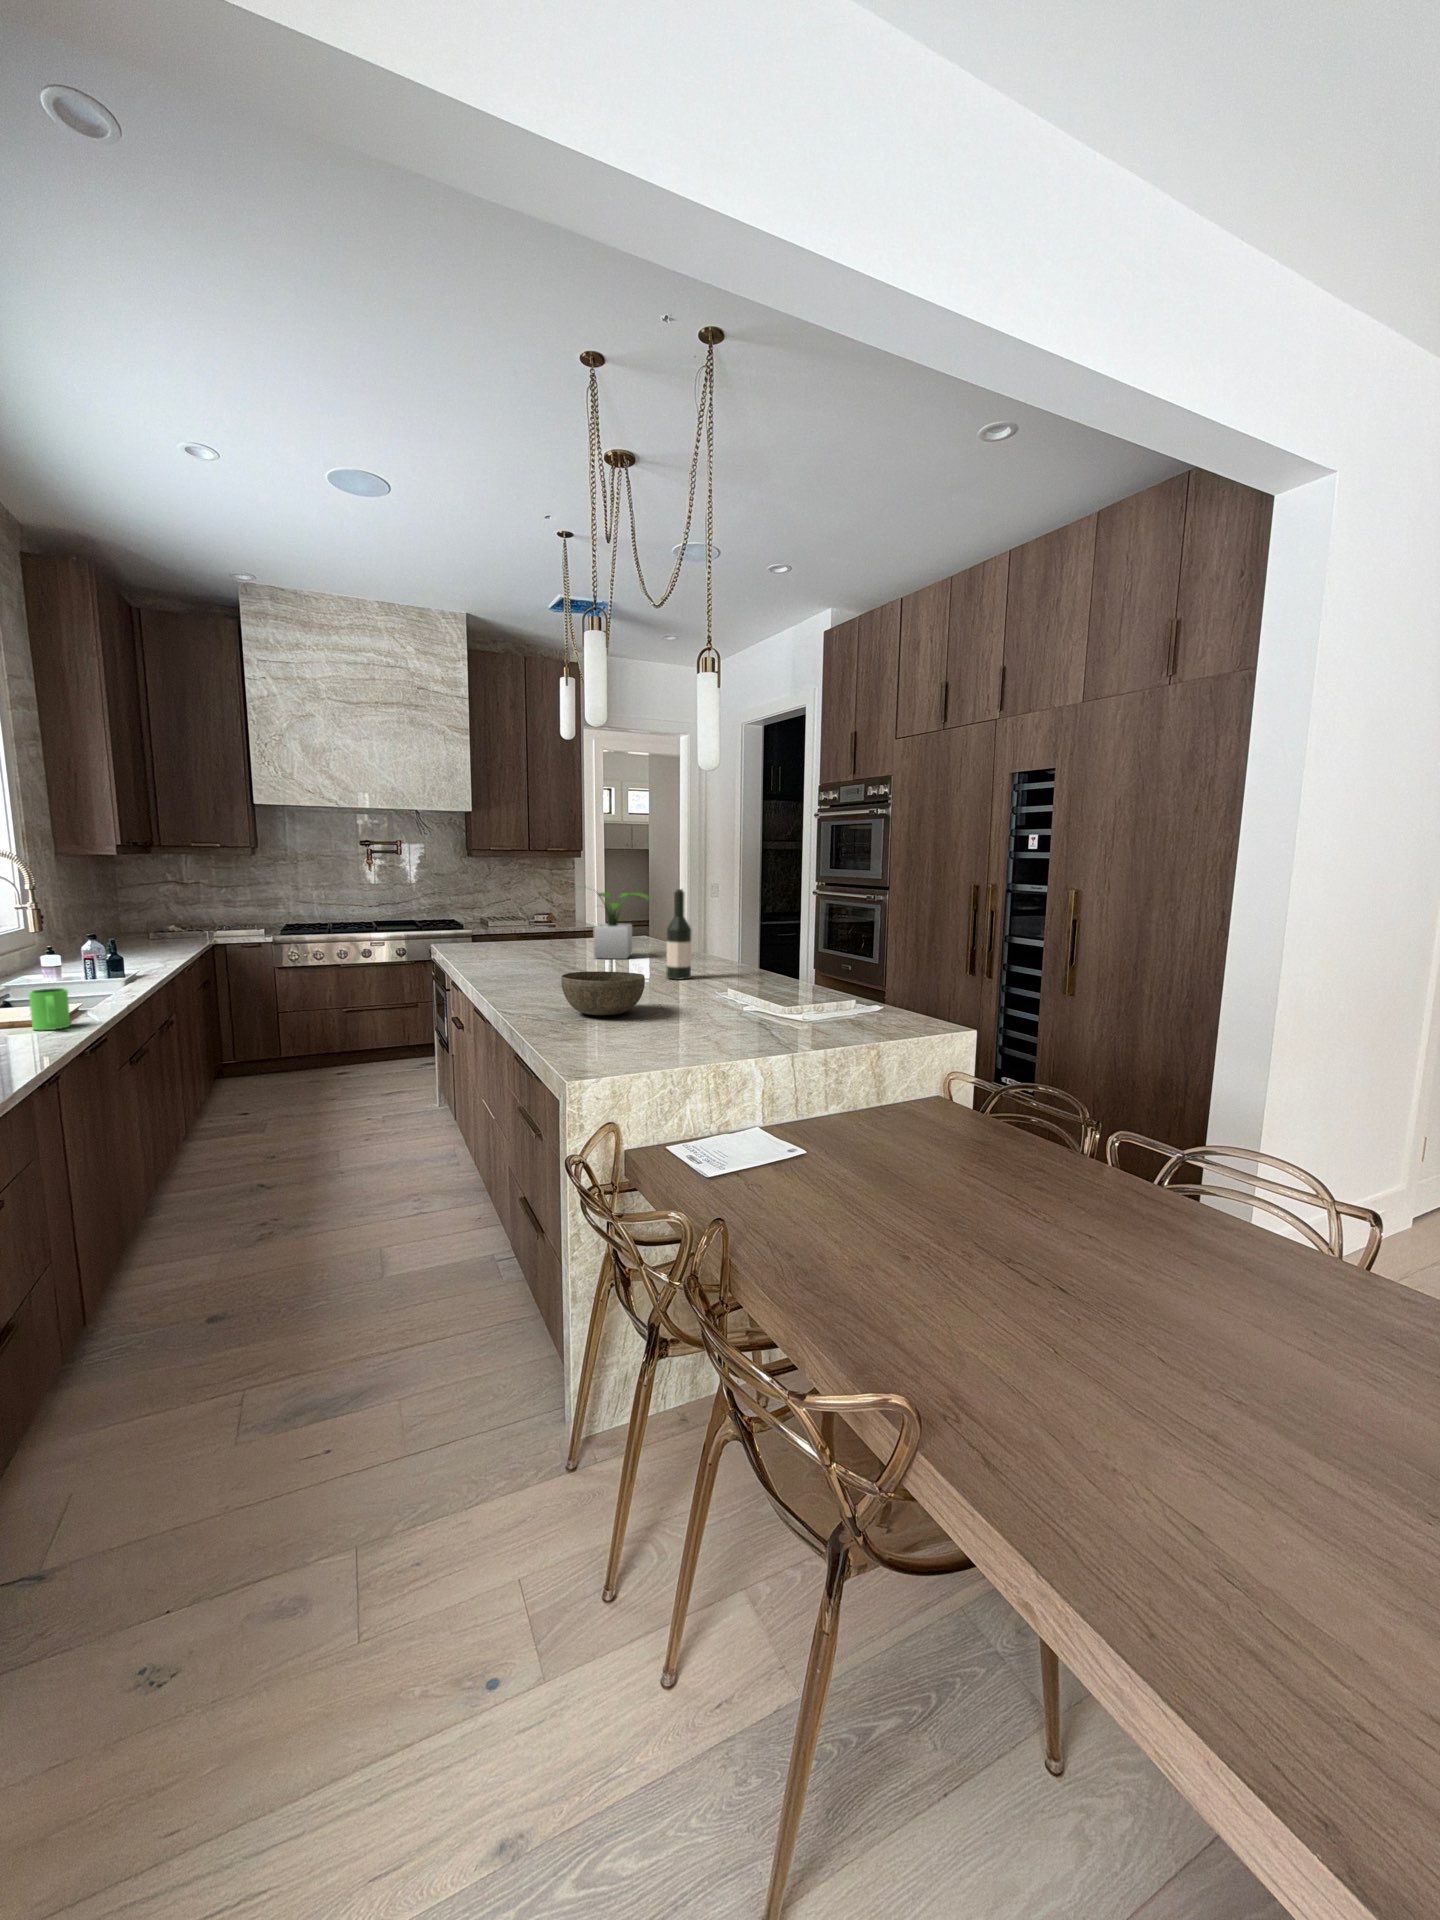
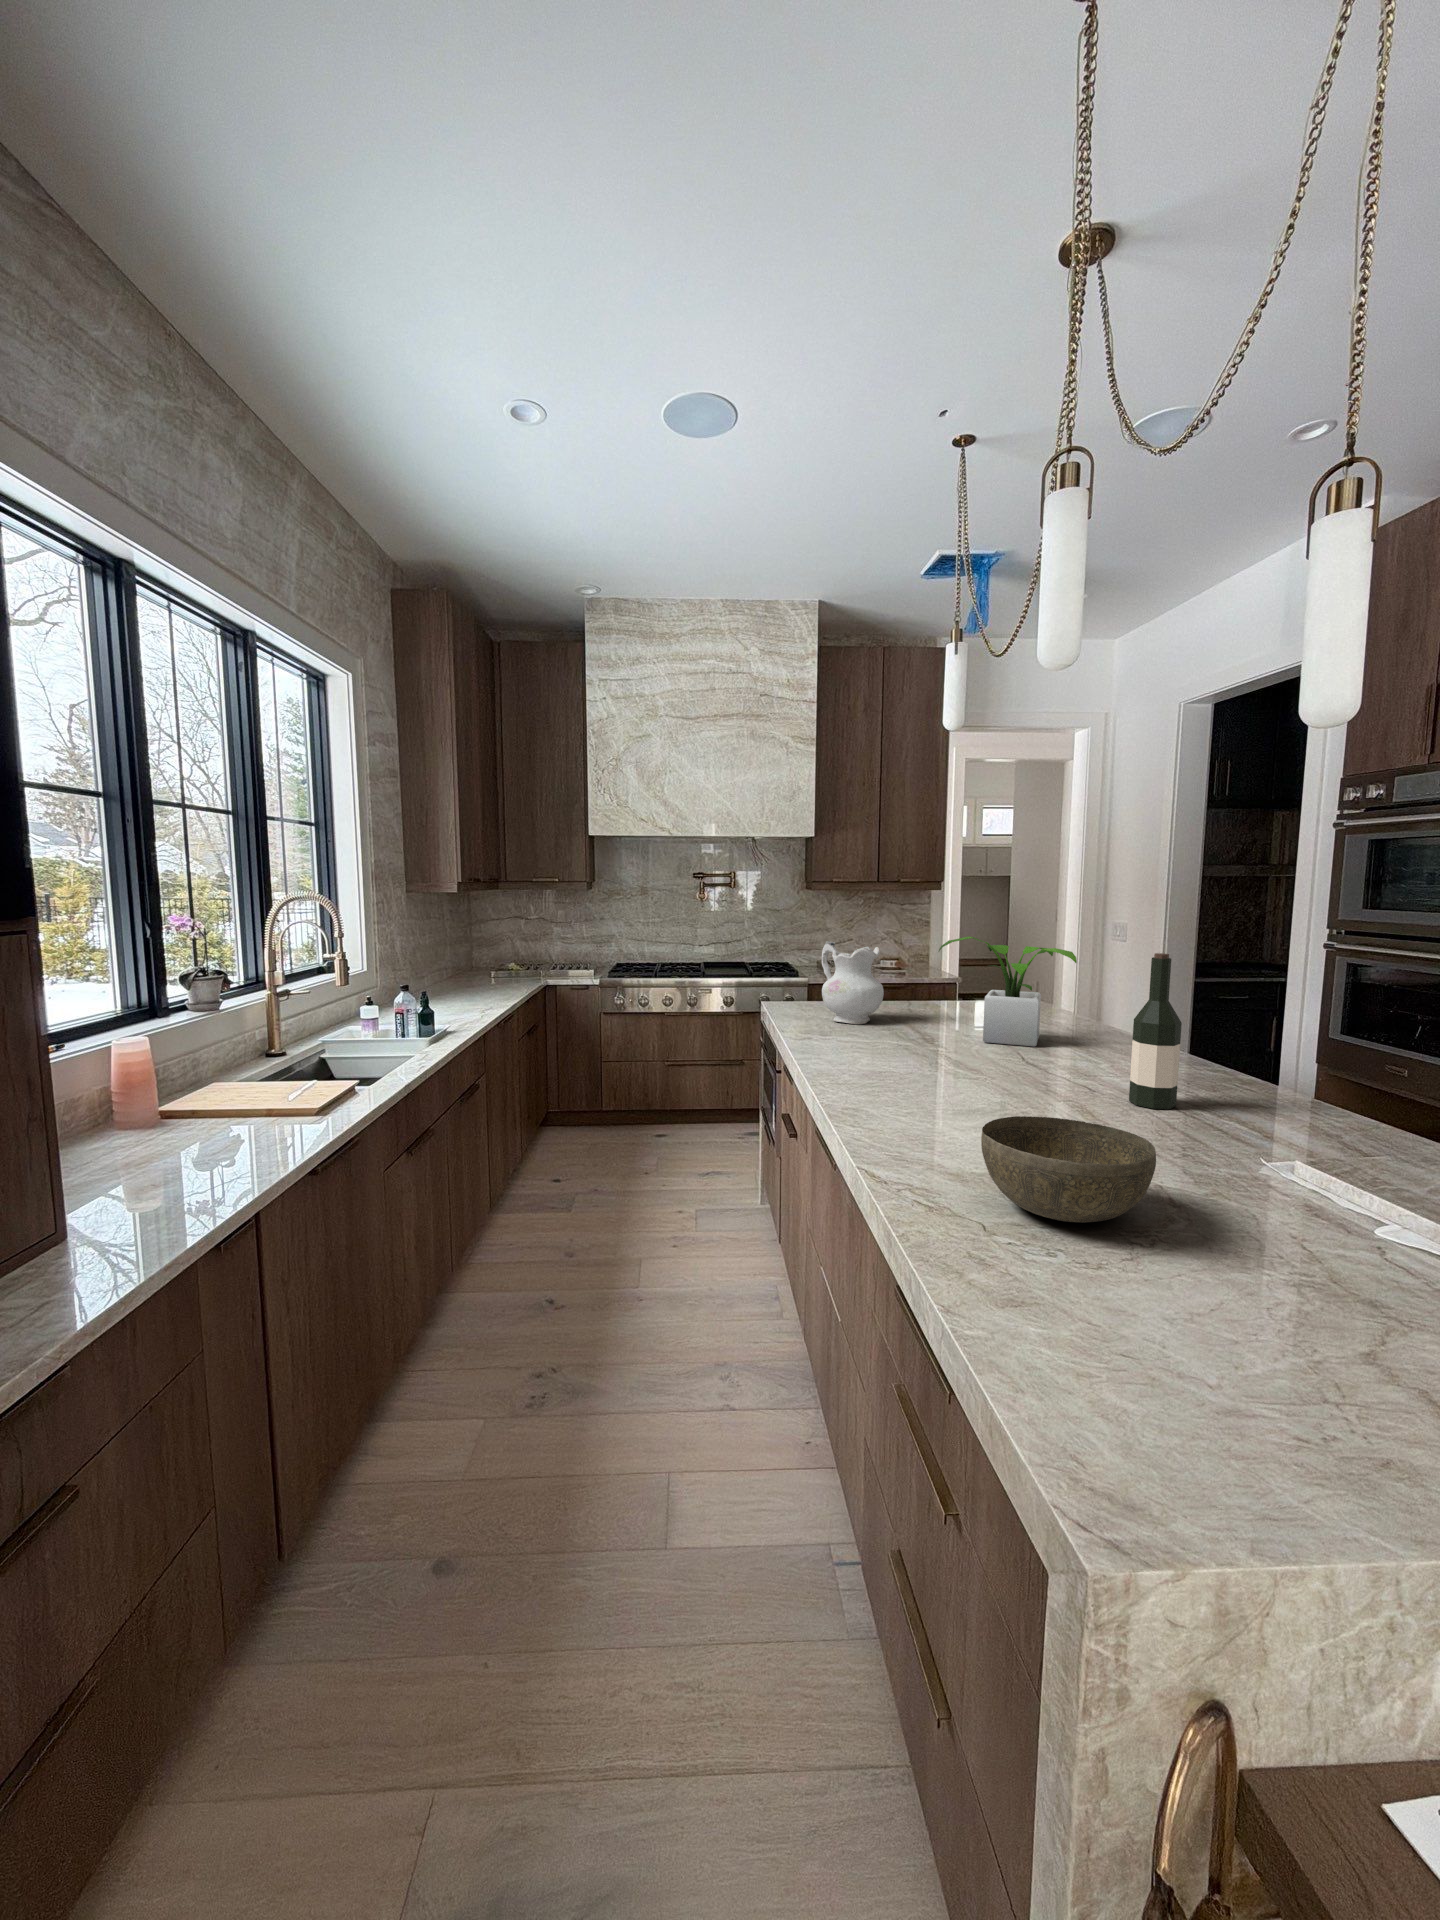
ceramic pitcher: none [479,893,527,953] -> present [822,941,884,1024]
mug: present [29,988,70,1030] -> none [292,1062,335,1117]

